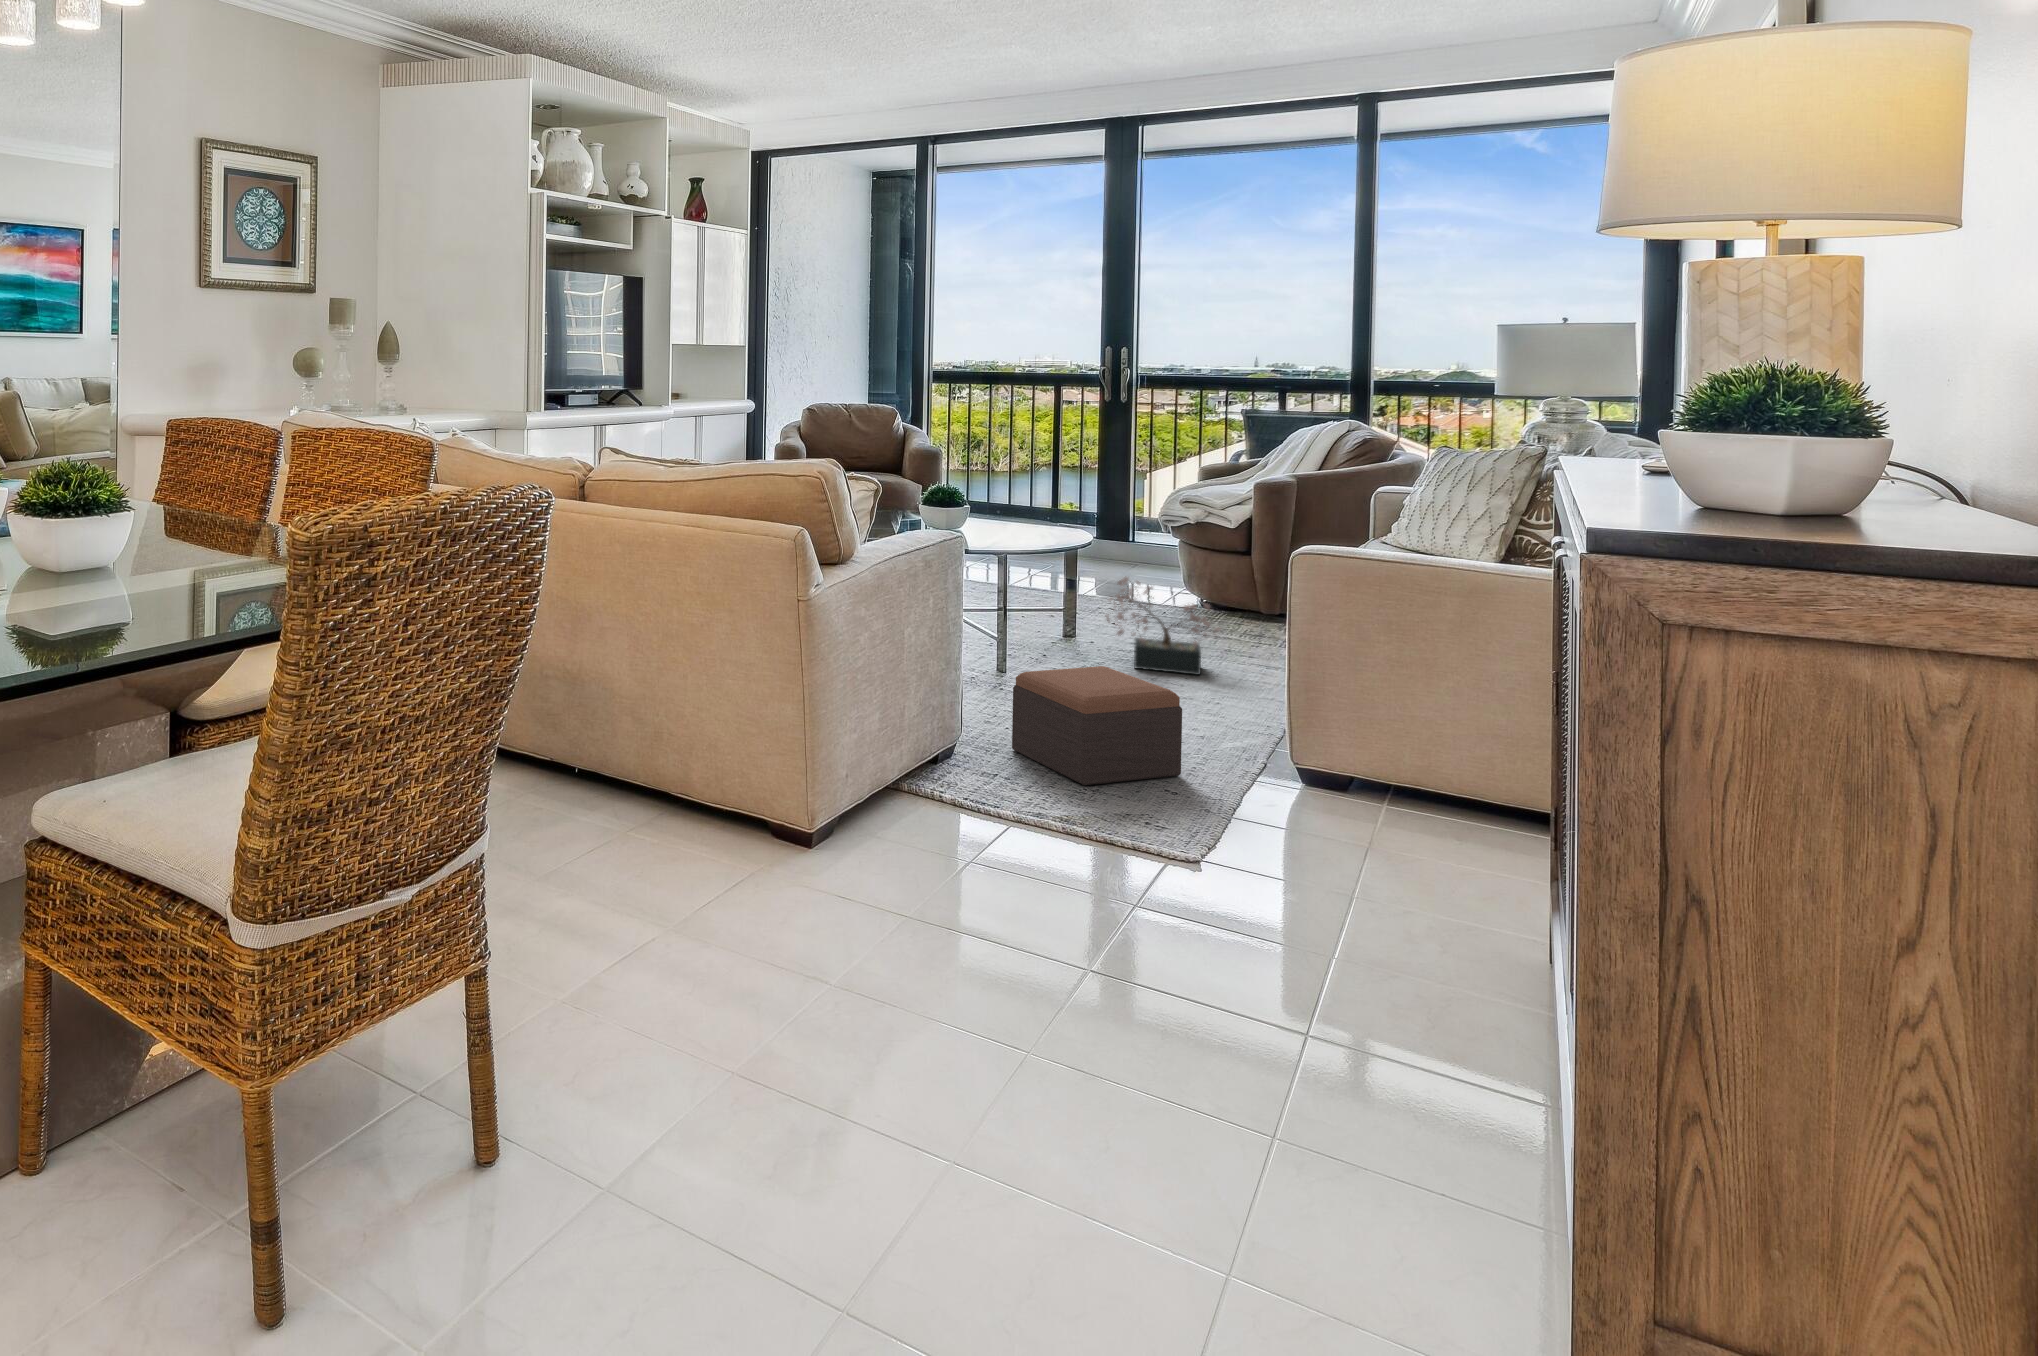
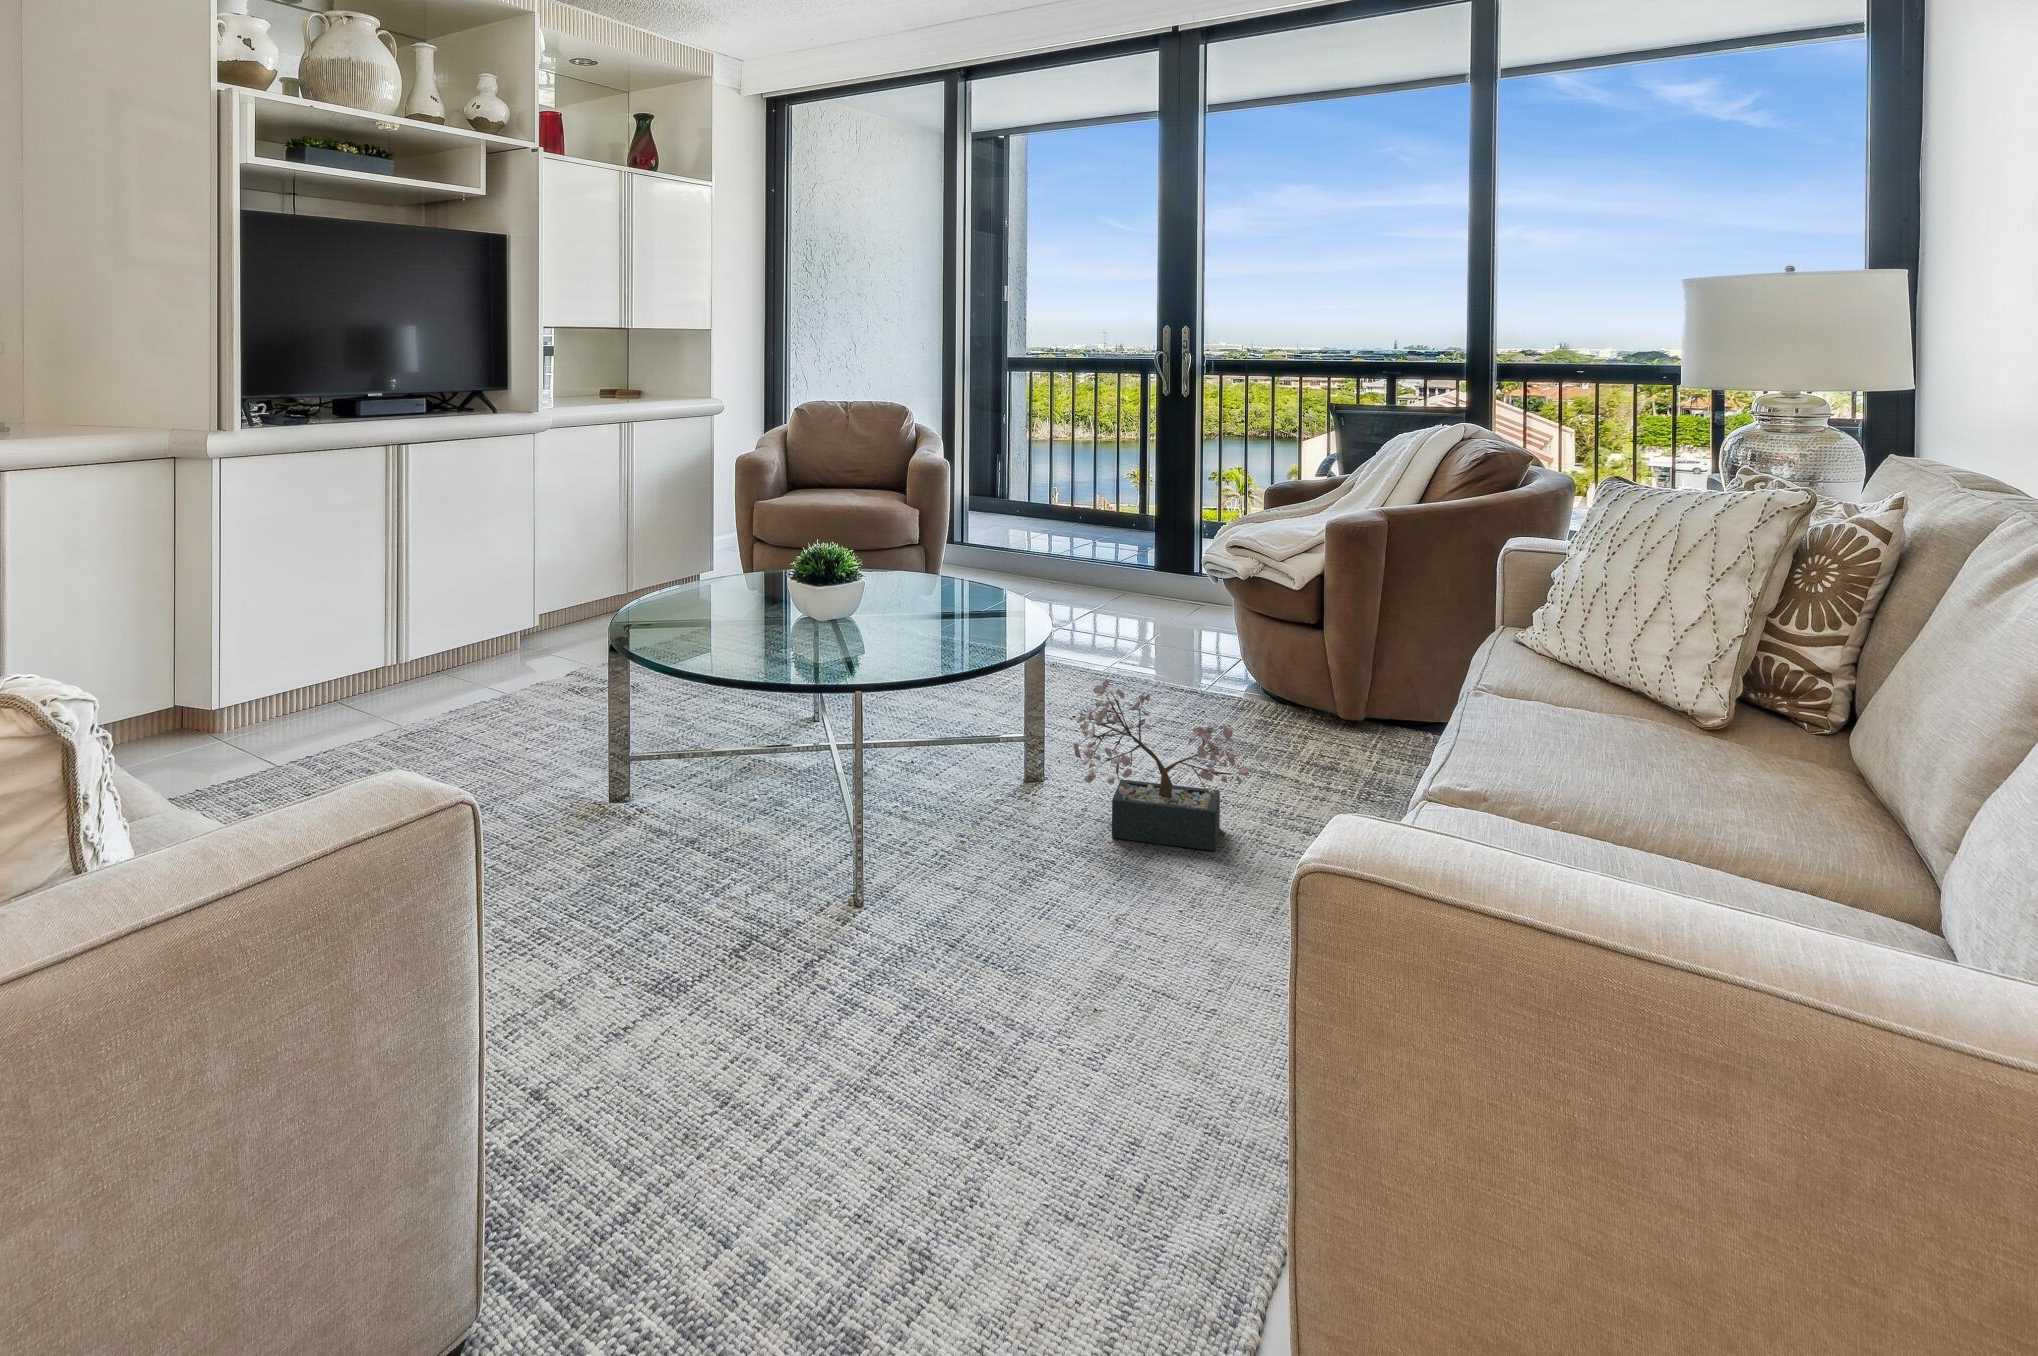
footstool: present [1012,666,1182,785] -> none [766,917,1080,1251]

